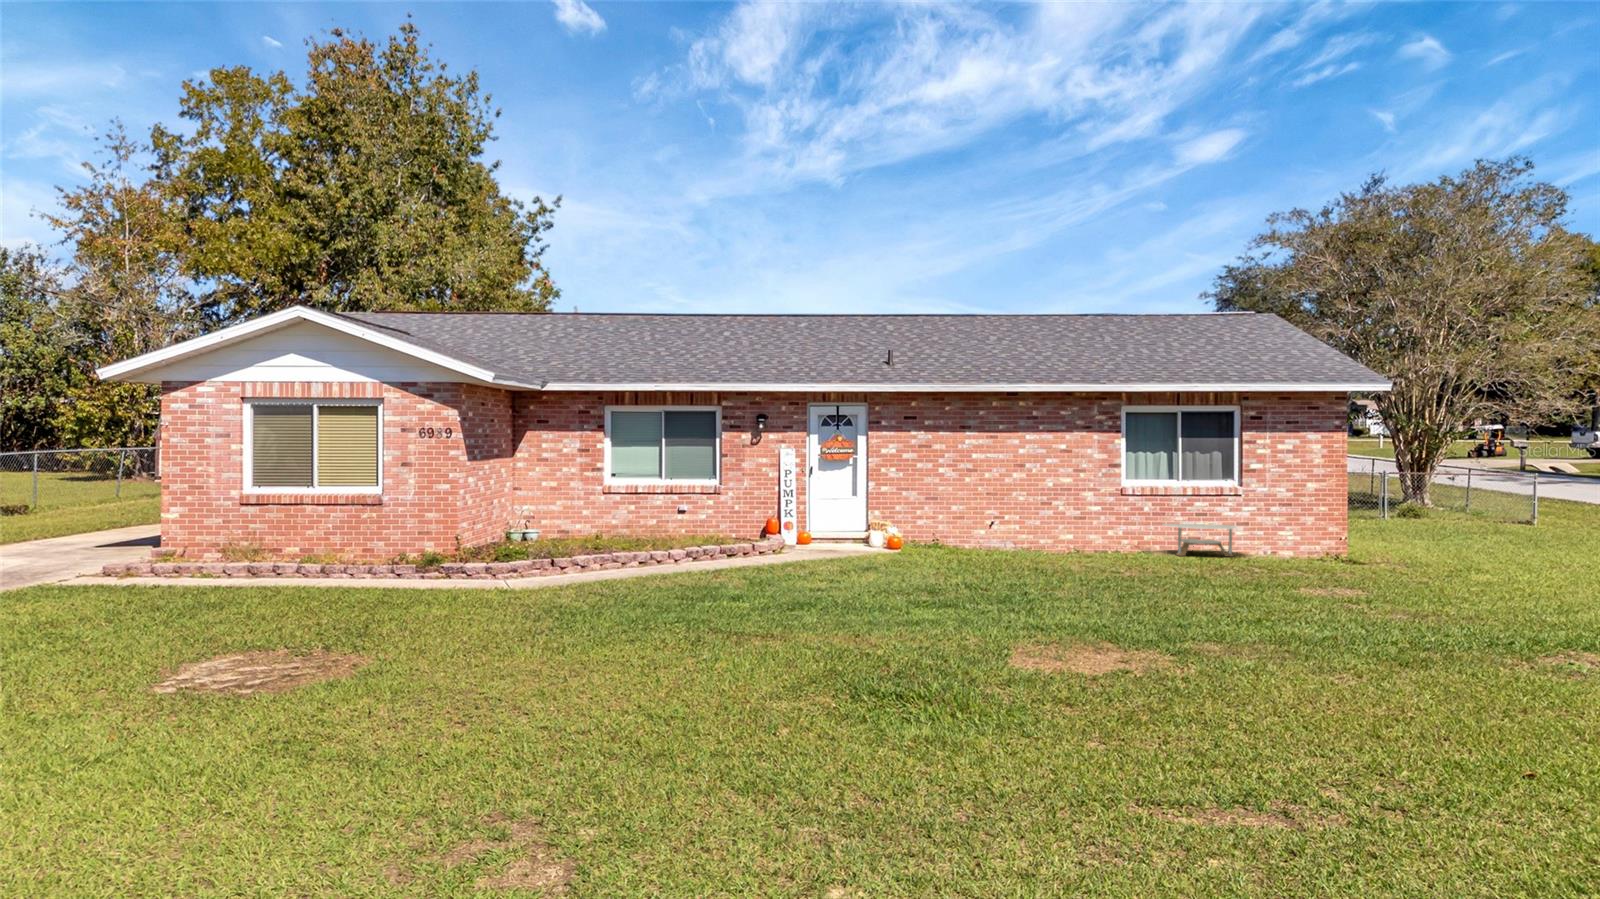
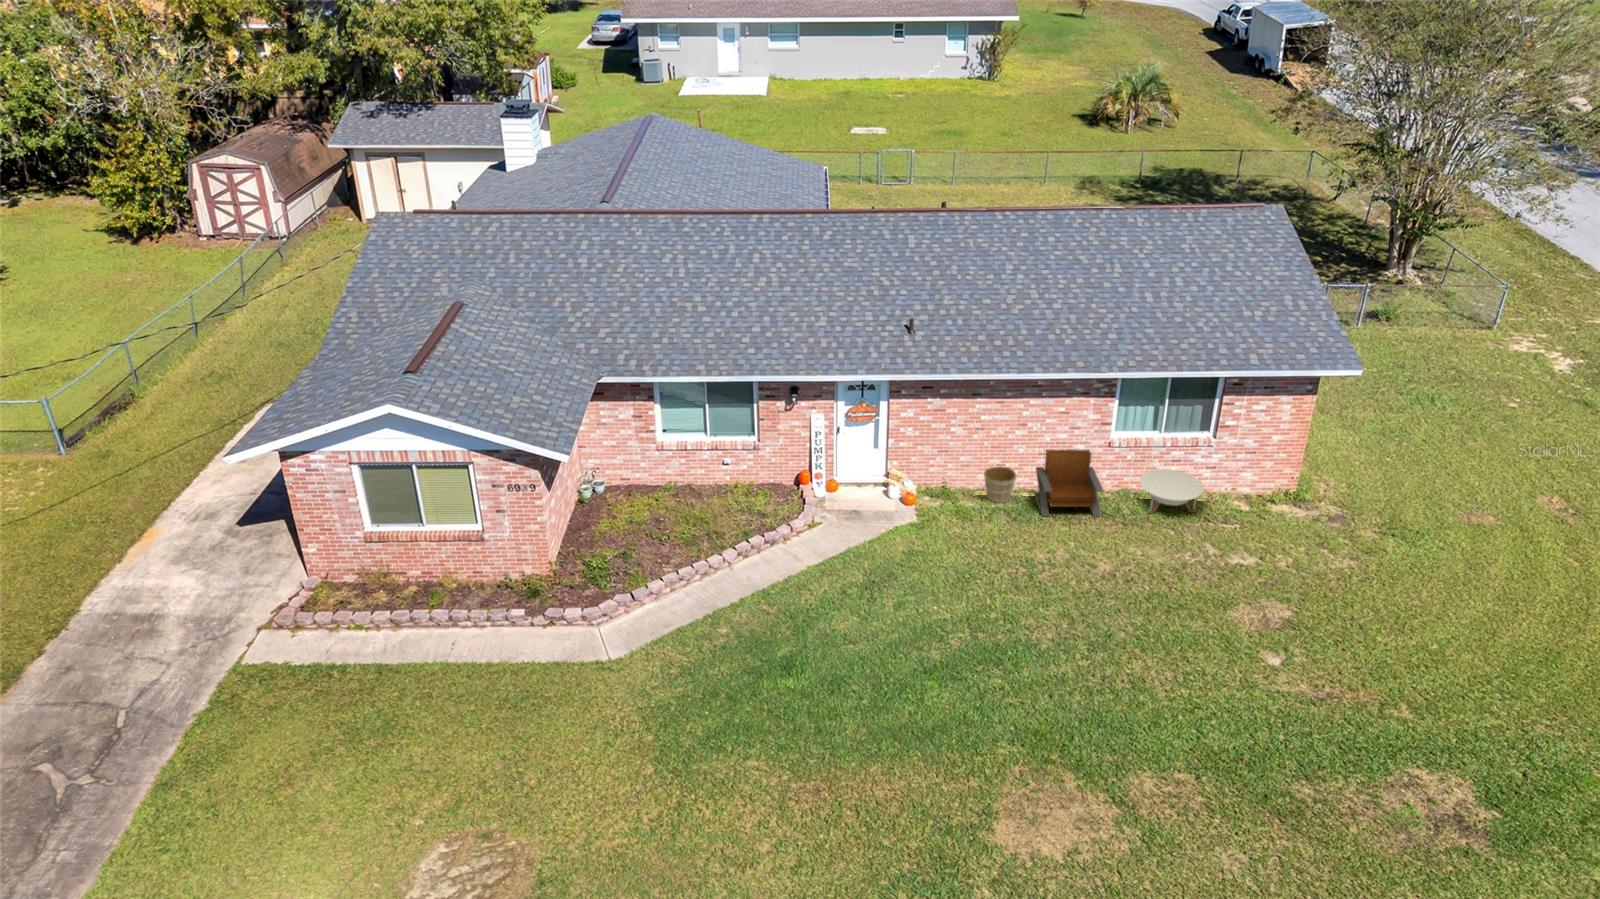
lounge chair: none [1039,490,1121,556] -> present [1034,450,1104,517]
wooden bucket: none [979,517,1018,551] -> present [984,466,1016,503]

